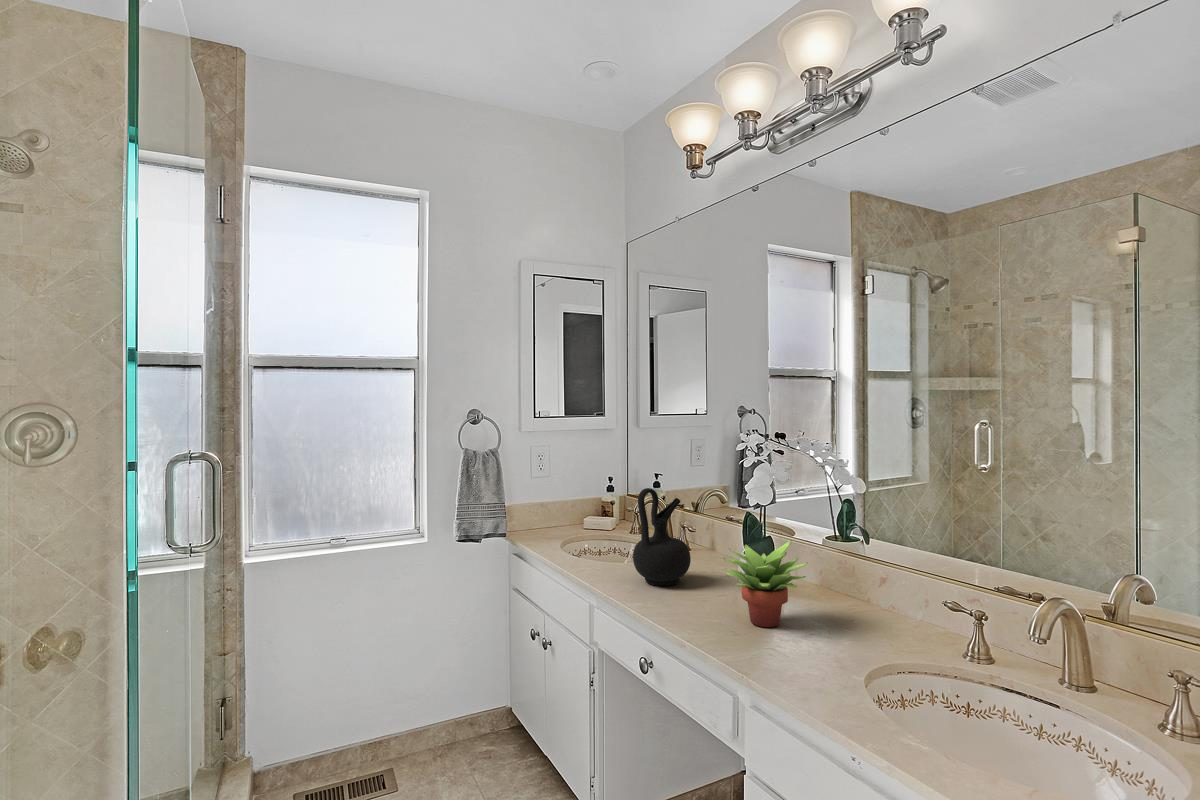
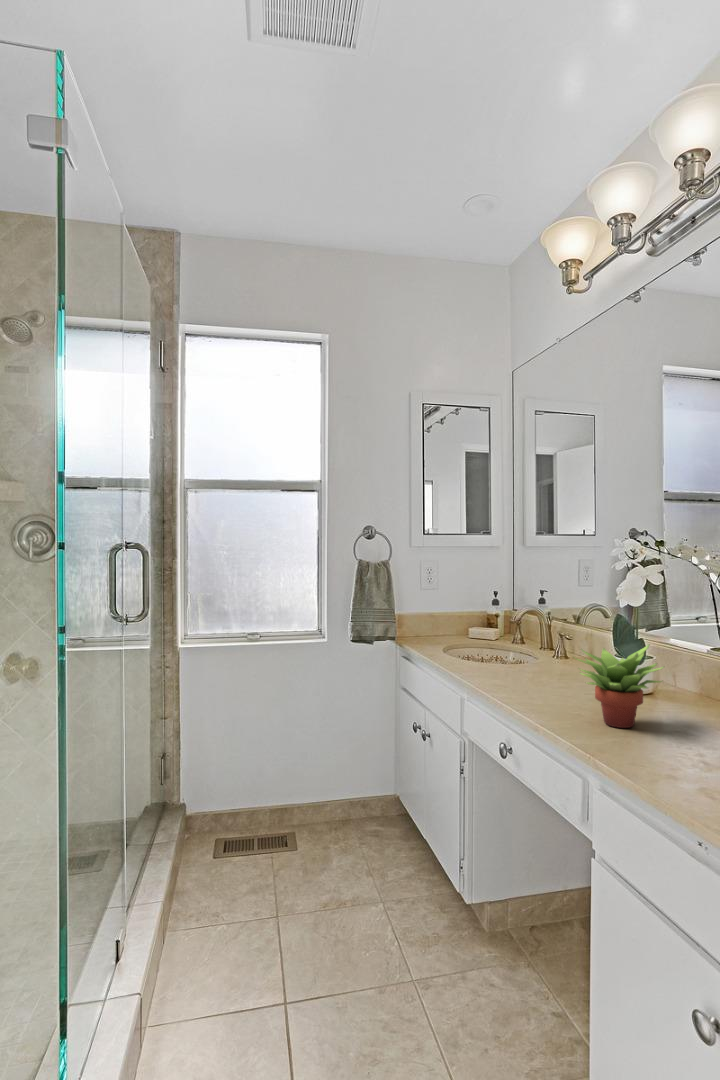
ceramic jug: present [633,488,691,586] -> none [499,594,557,688]

